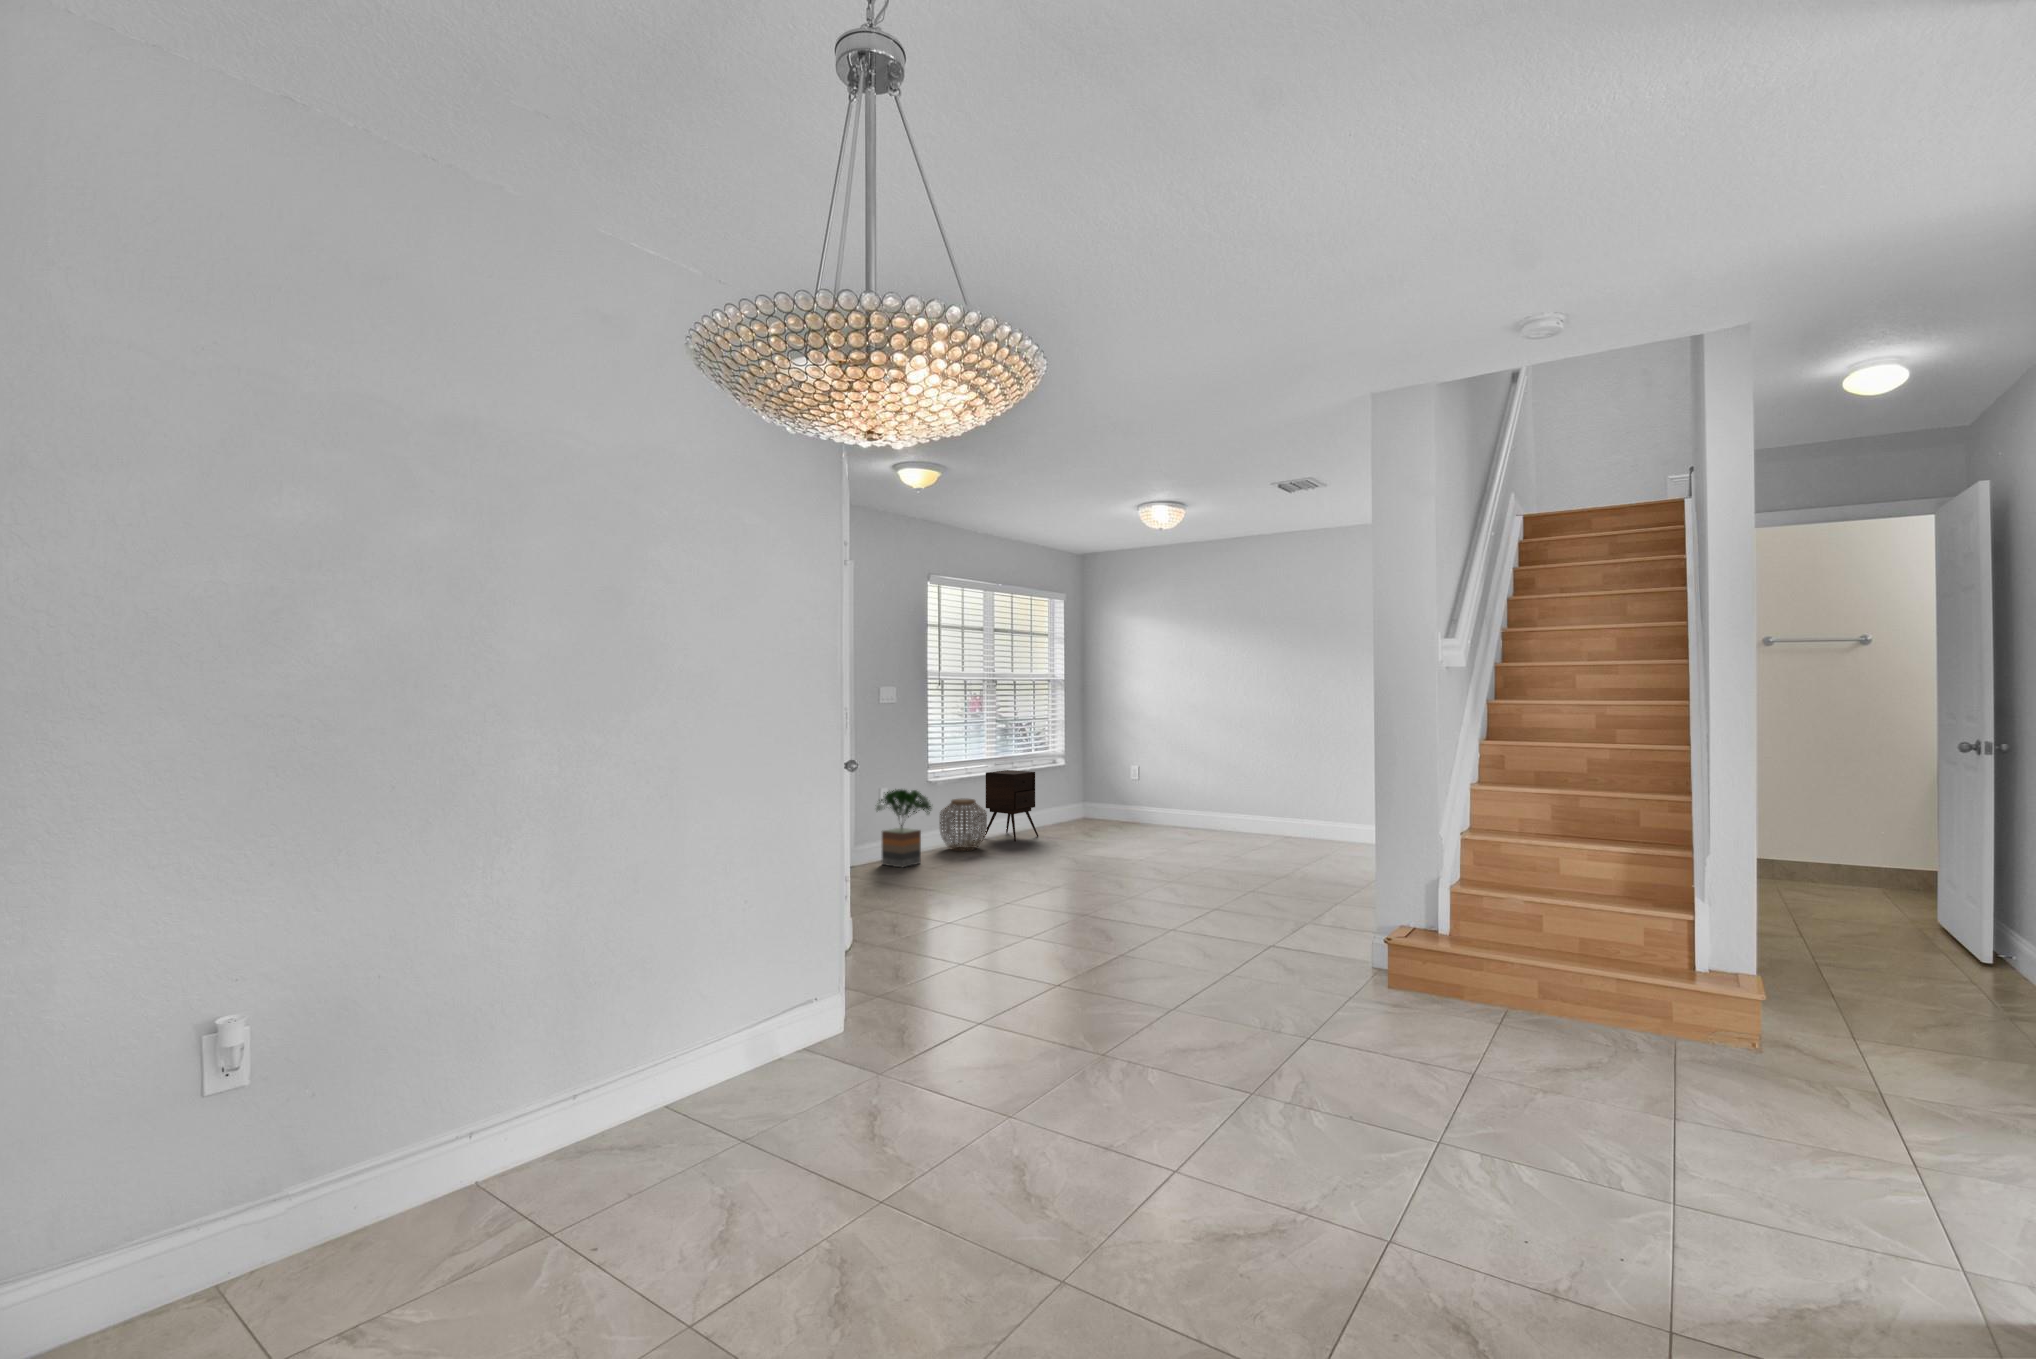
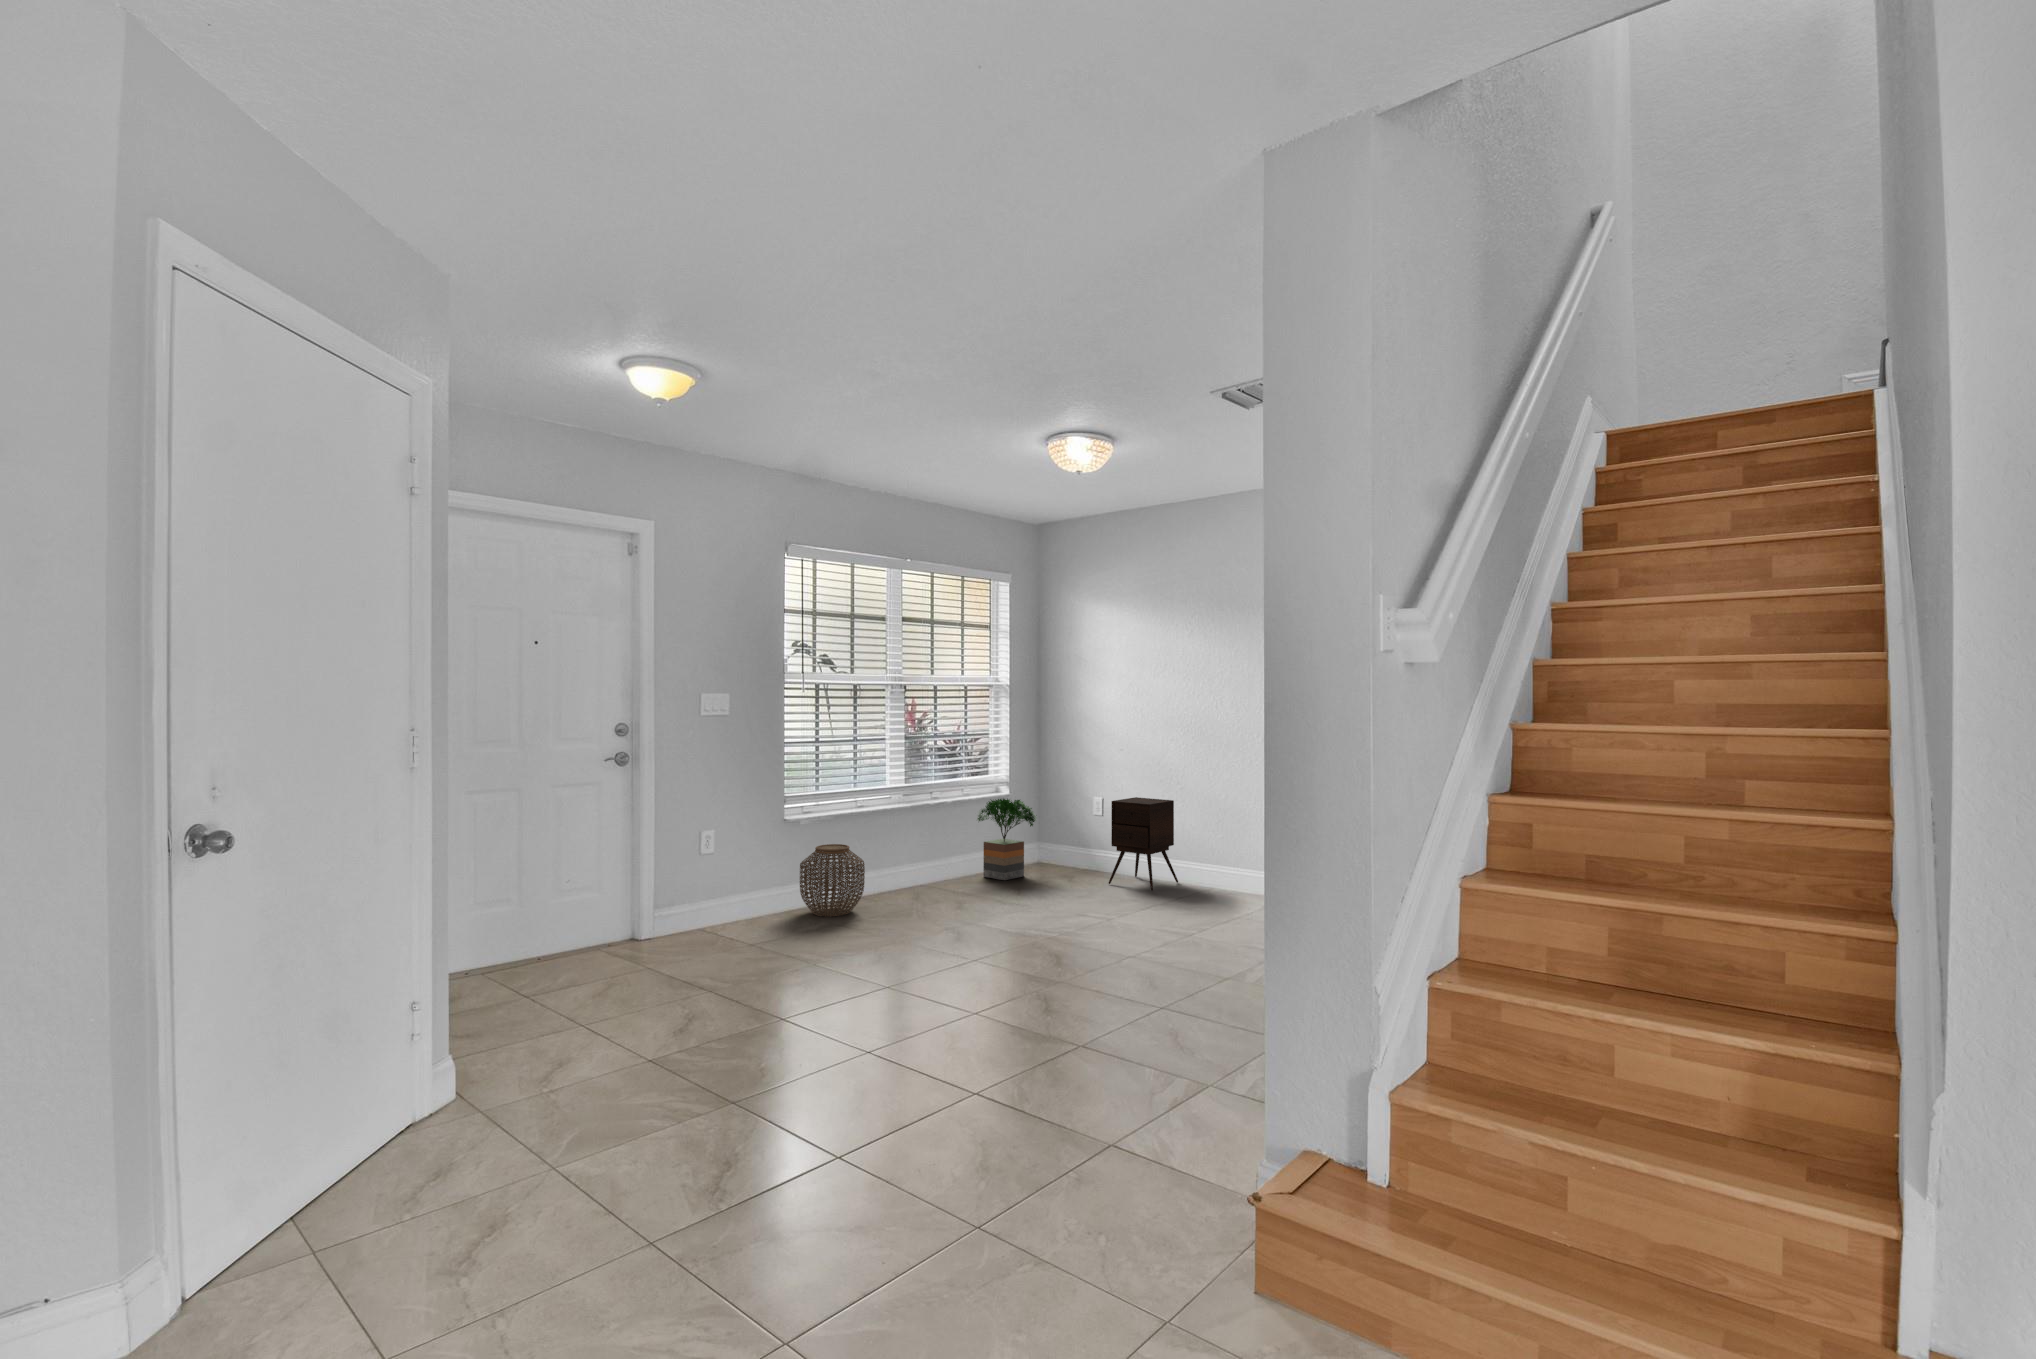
side table: present [986,770,1038,842] -> present [1109,797,1178,890]
potted tree: present [876,789,932,867] -> present [977,799,1036,880]

